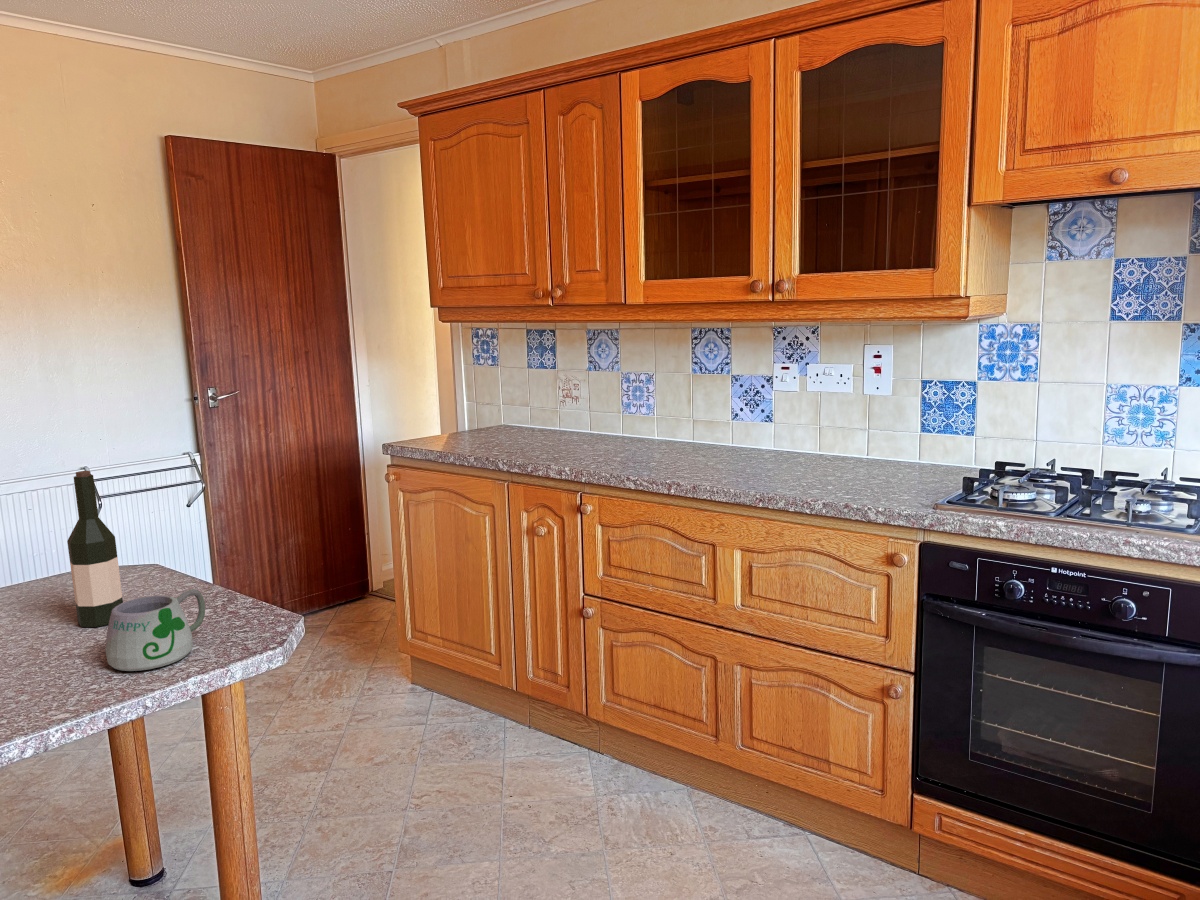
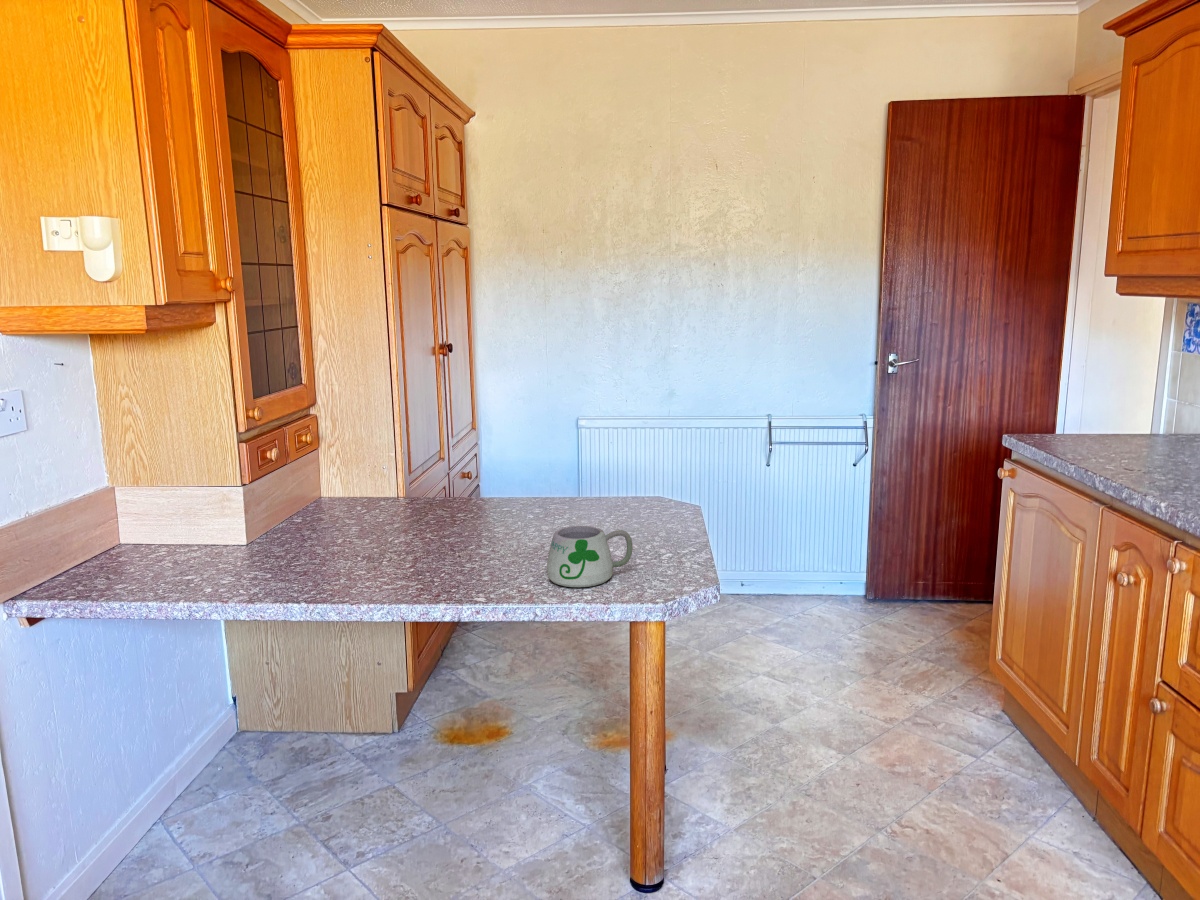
wine bottle: present [67,471,123,627] -> none [584,414,620,543]

